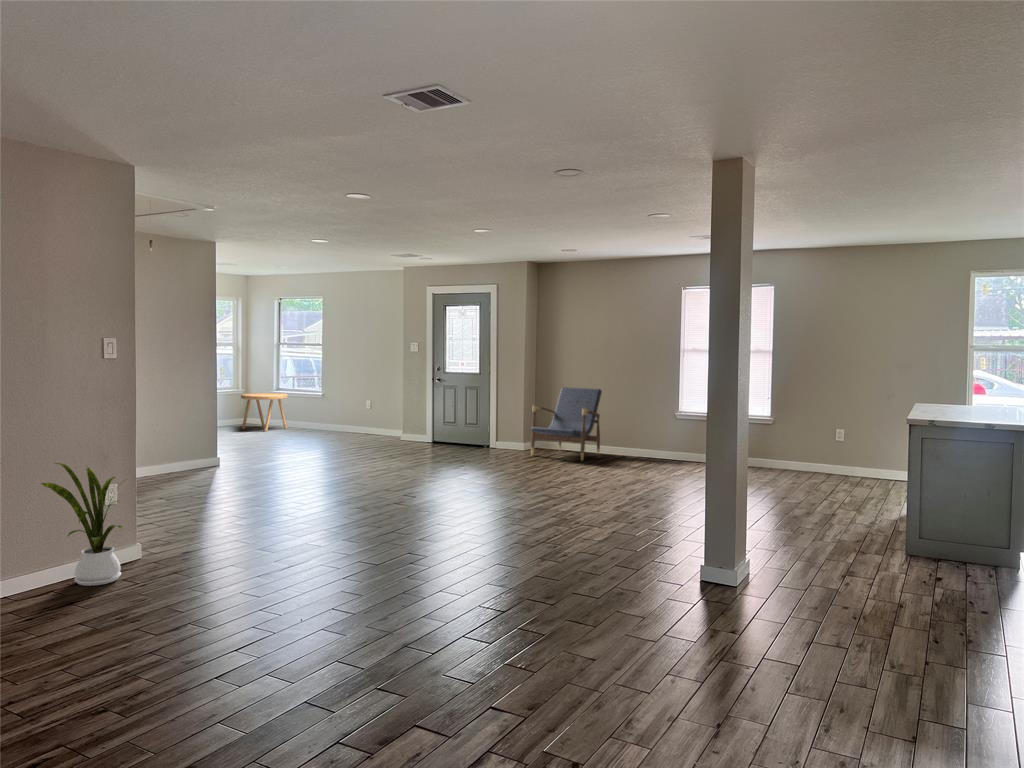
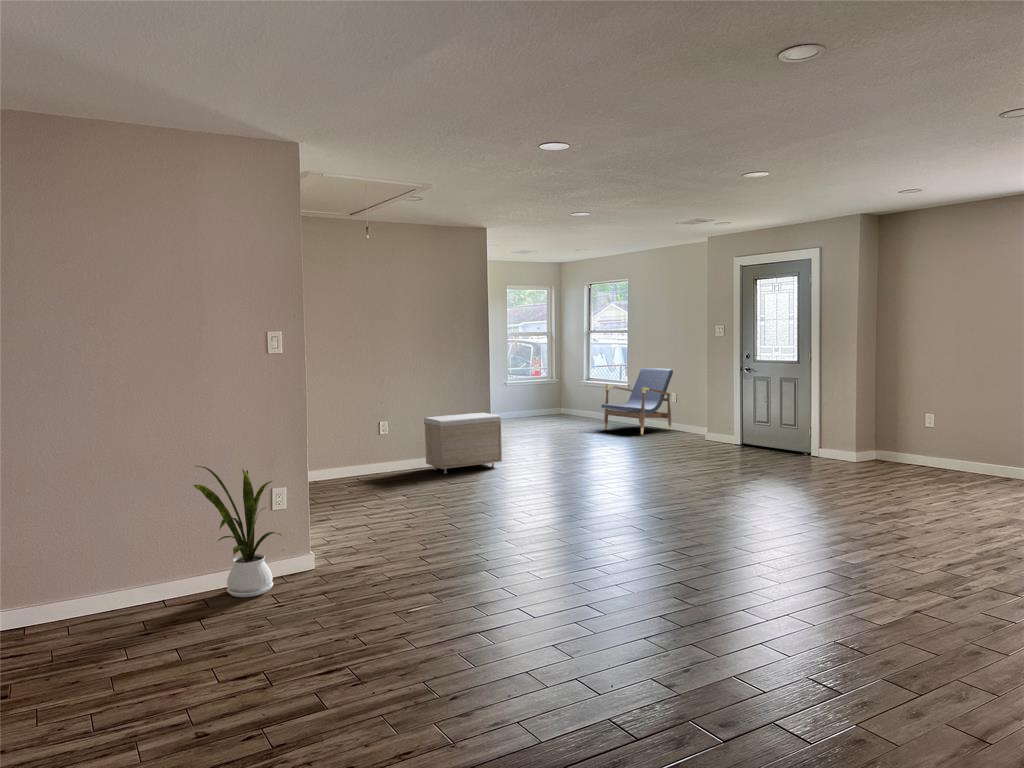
lounge chair: present [531,387,602,460] -> present [601,368,673,435]
side table: present [241,393,287,431] -> none [550,384,596,424]
storage bench: none [154,419,235,479] -> present [424,413,502,473]

